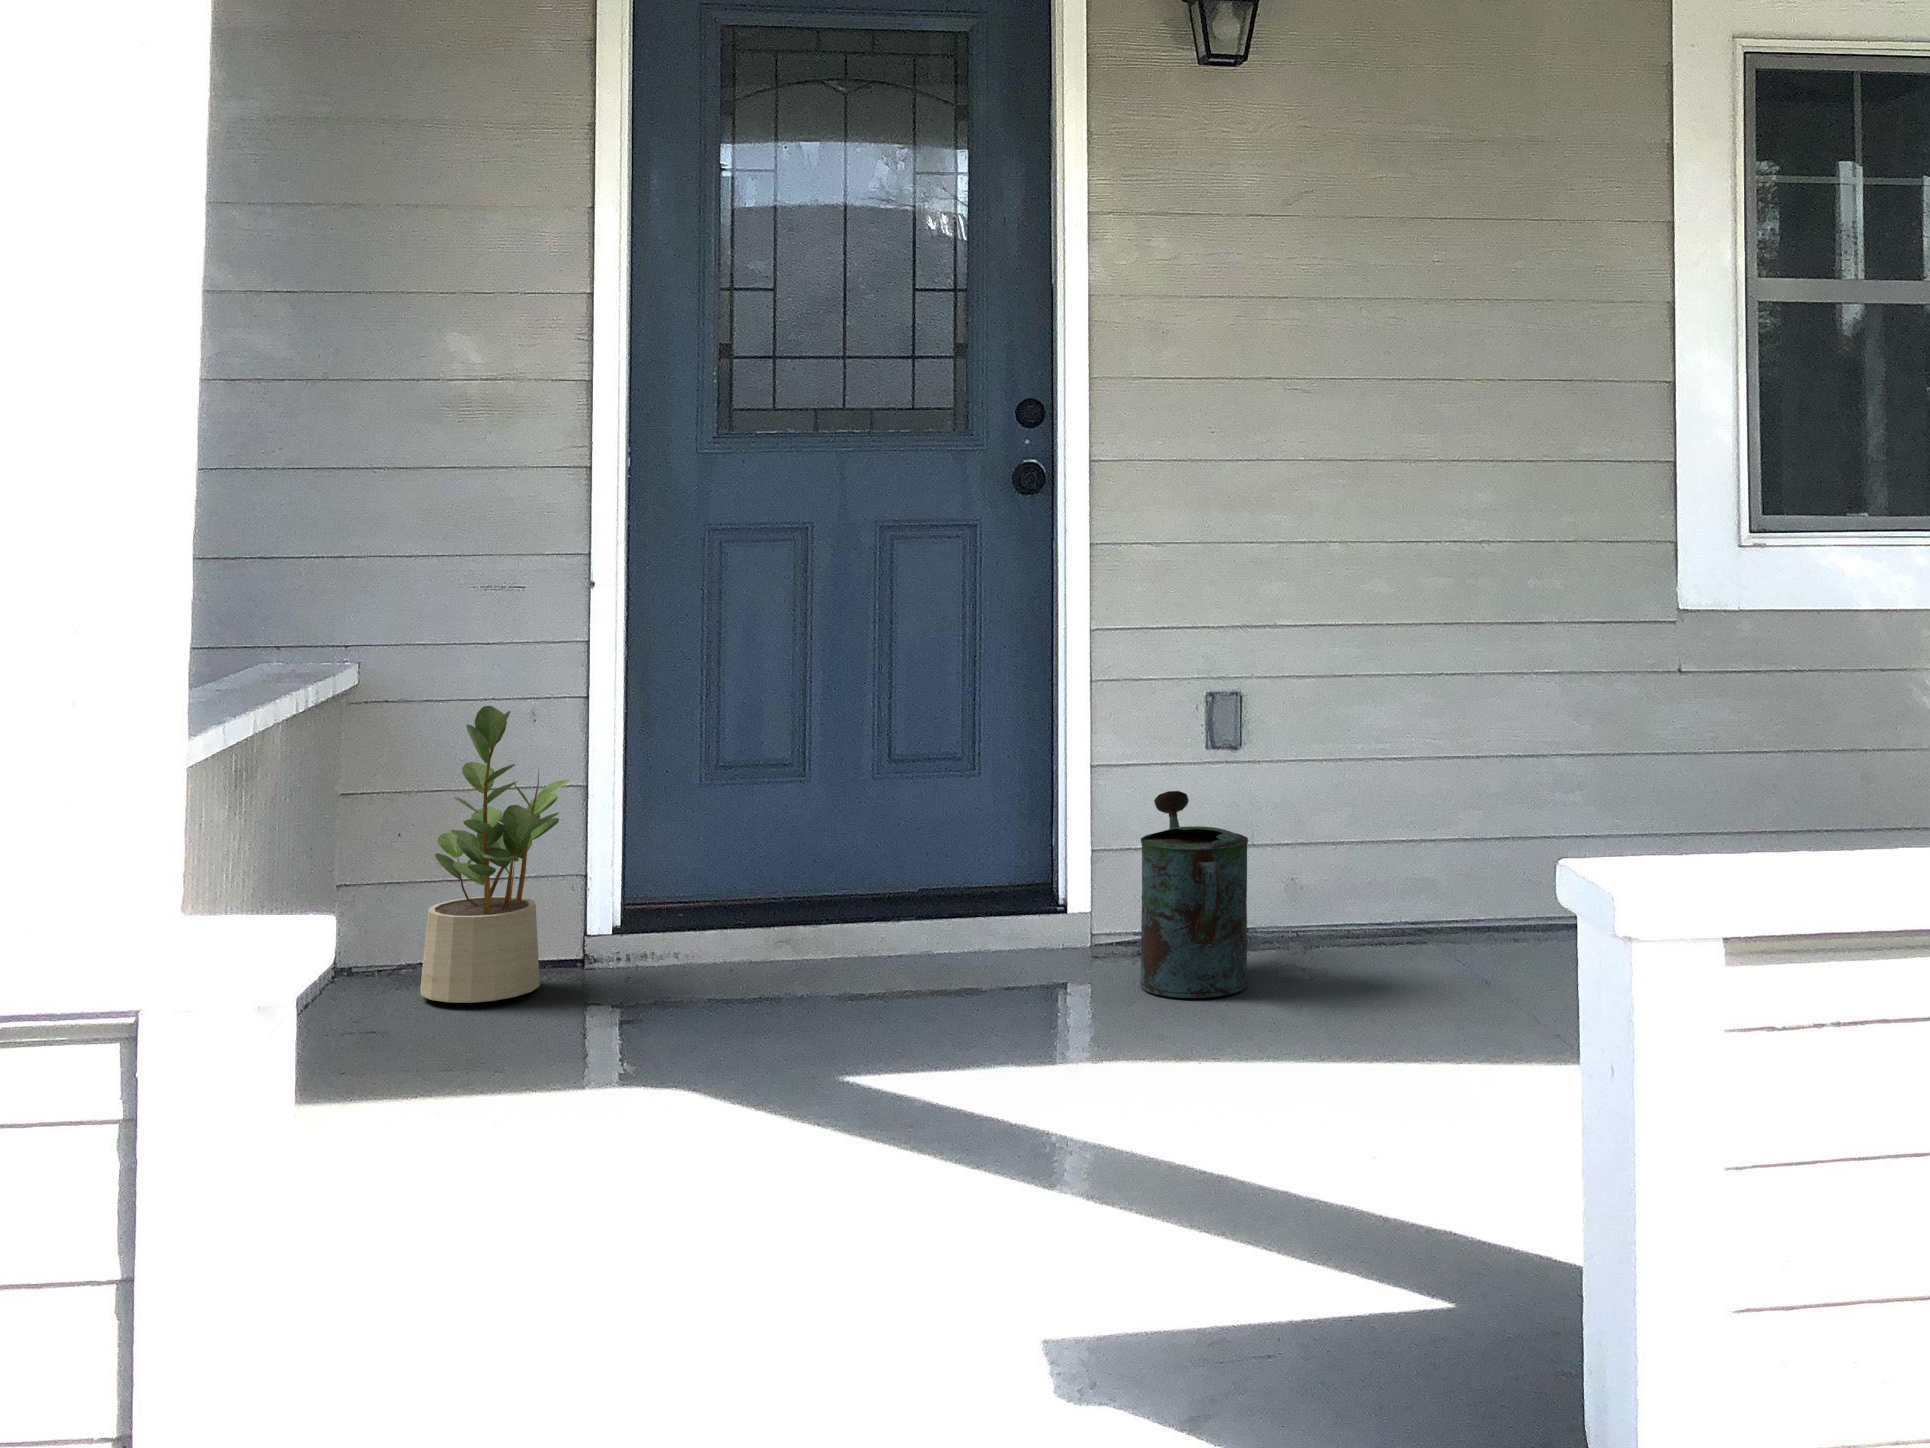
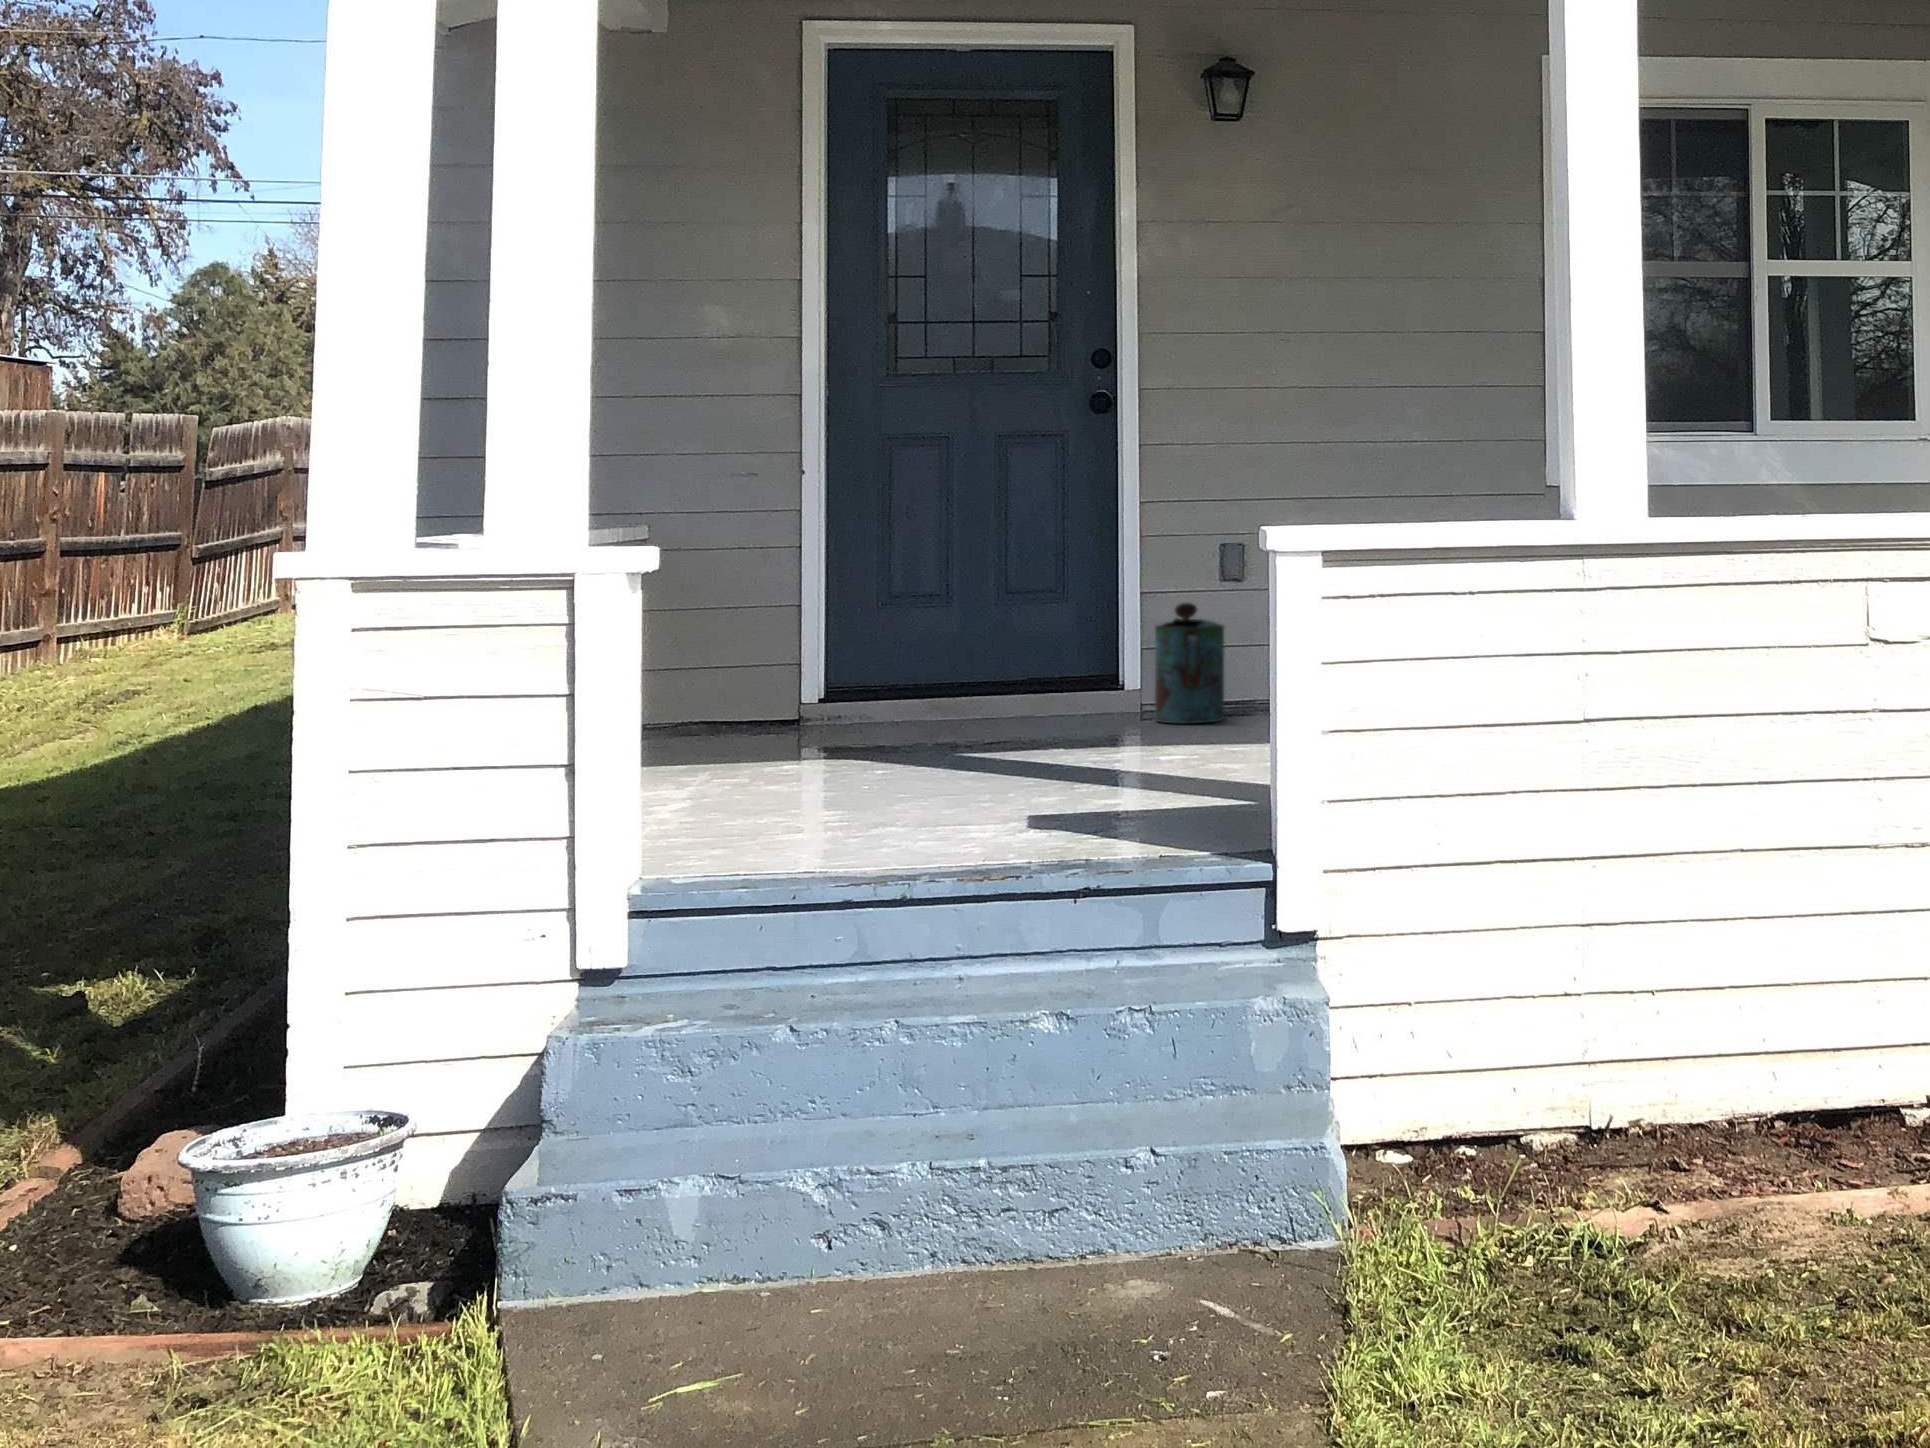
potted plant: present [420,706,570,1003] -> none [695,539,790,724]

